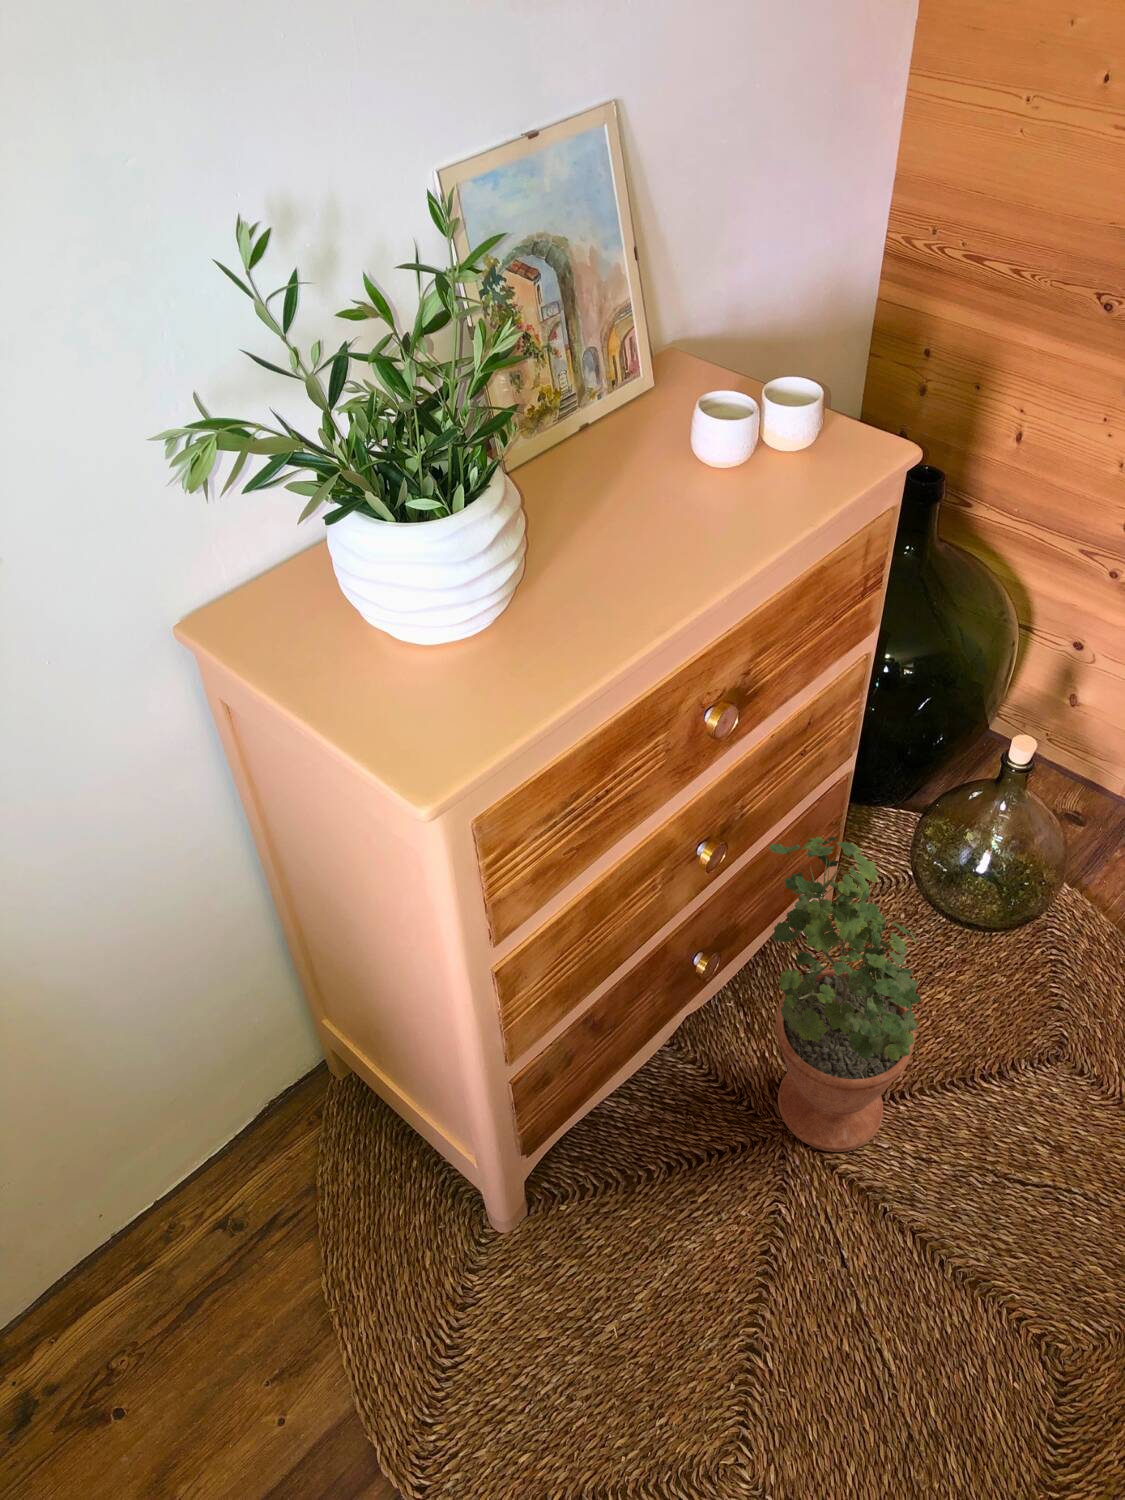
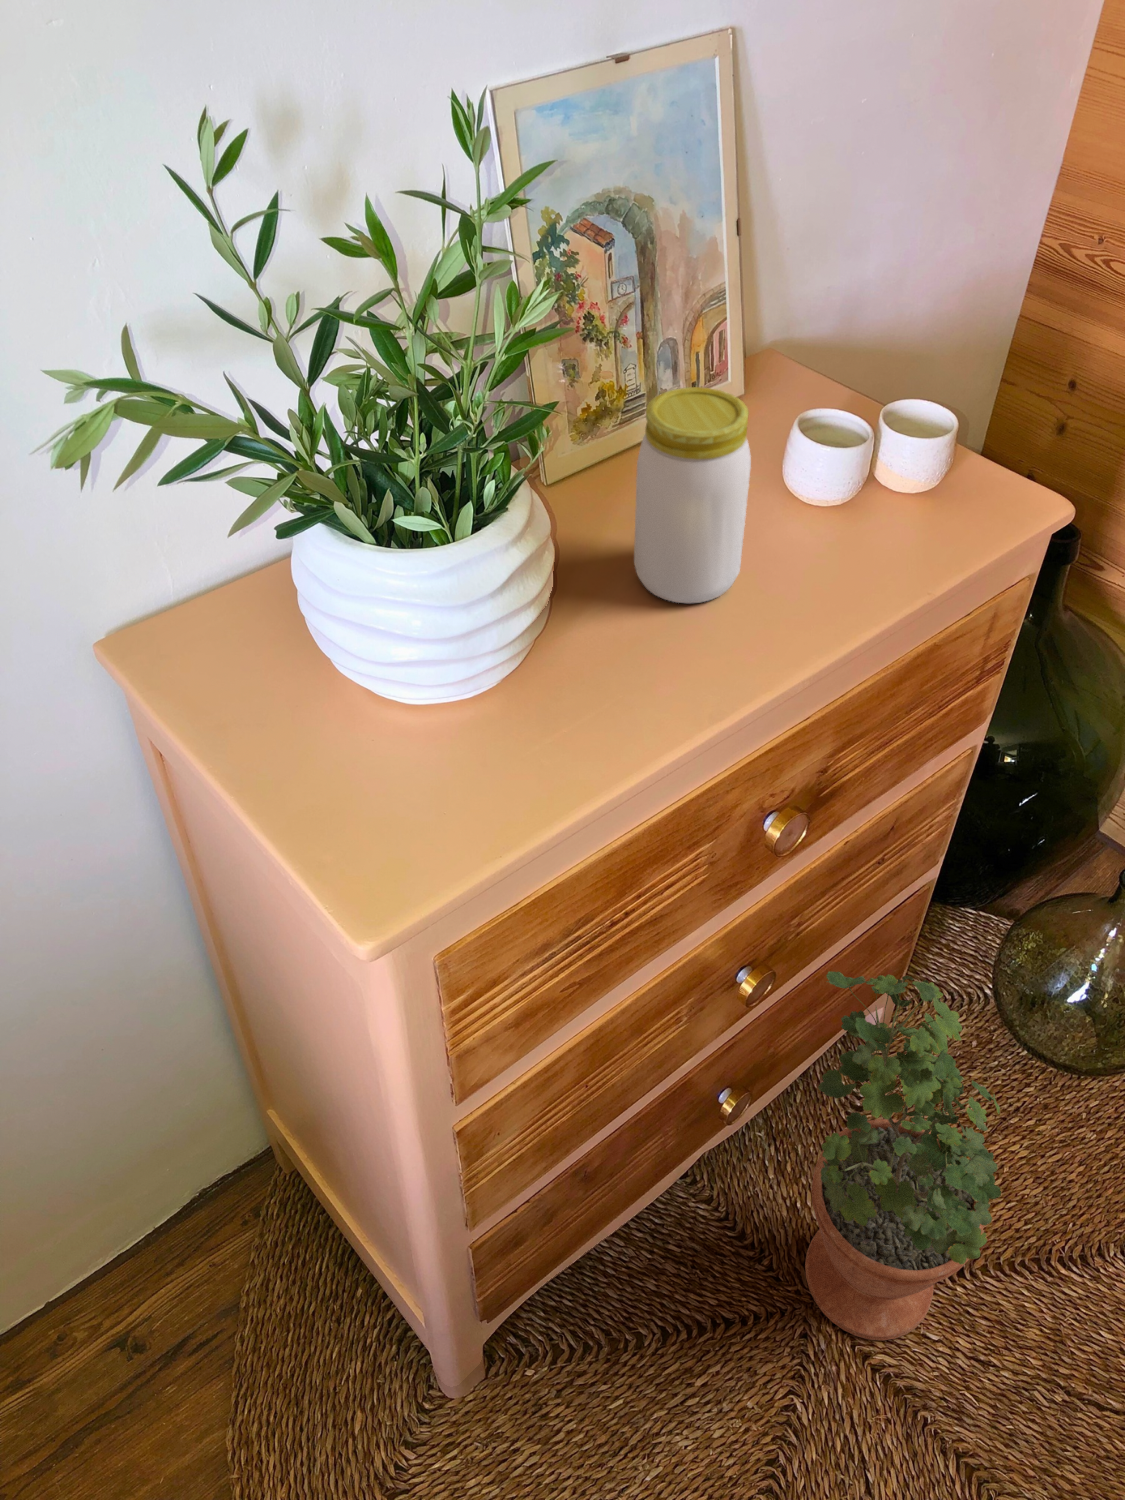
jar: none [583,386,670,554] -> present [634,387,751,603]

